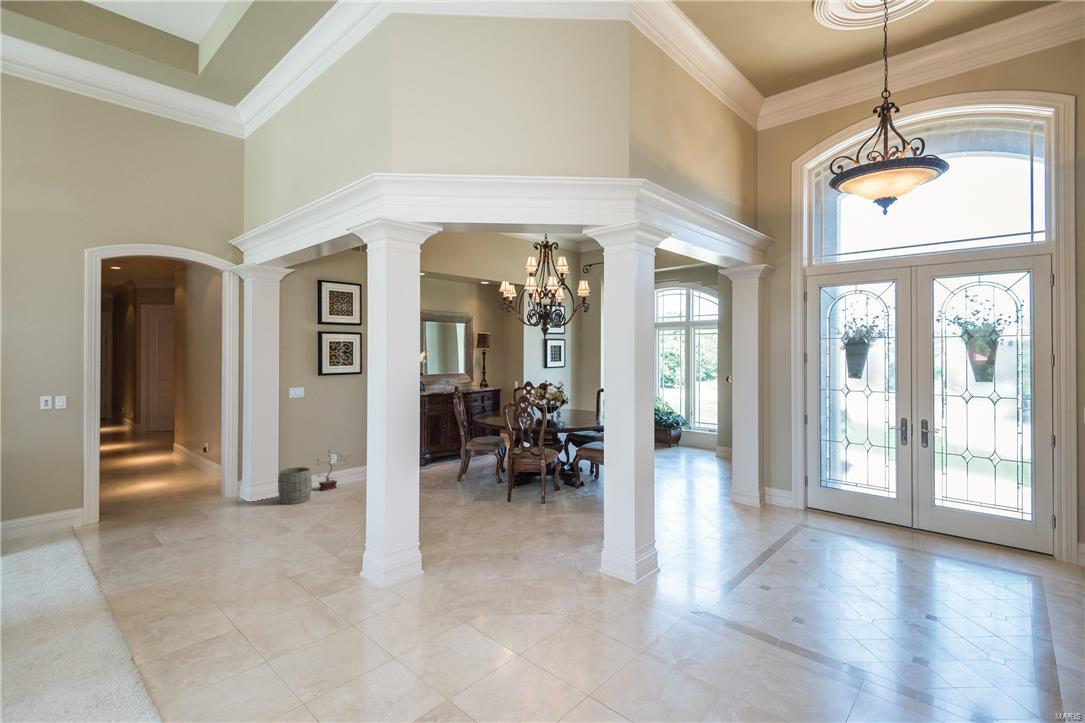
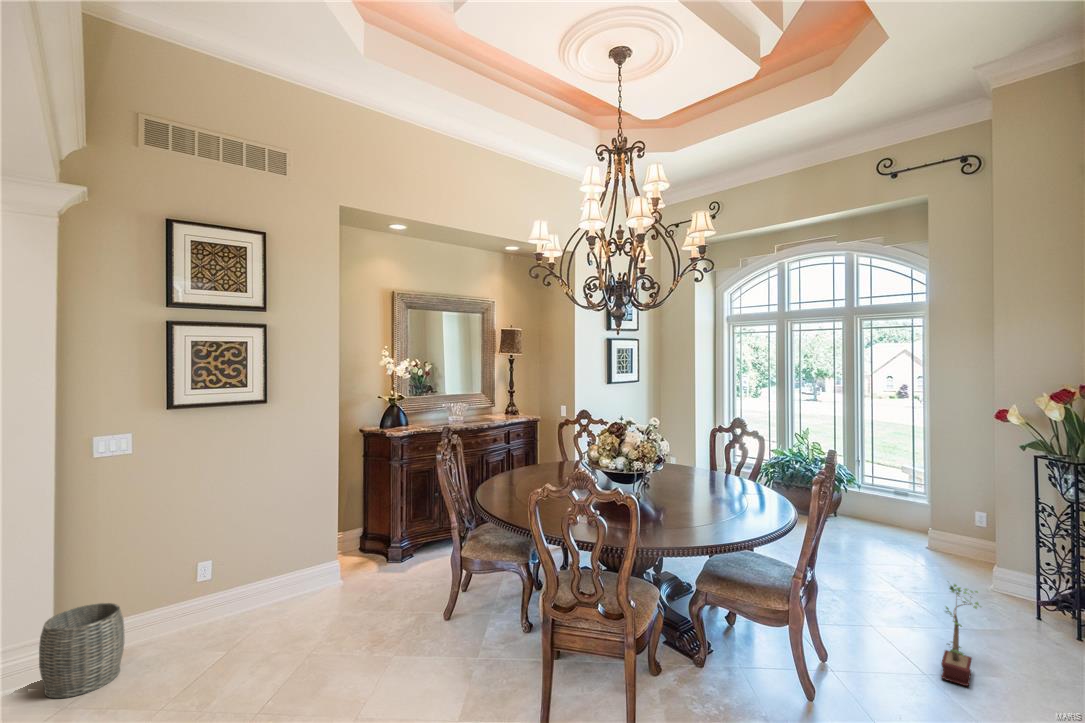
potted plant: present [317,450,342,490] -> present [941,584,981,686]

